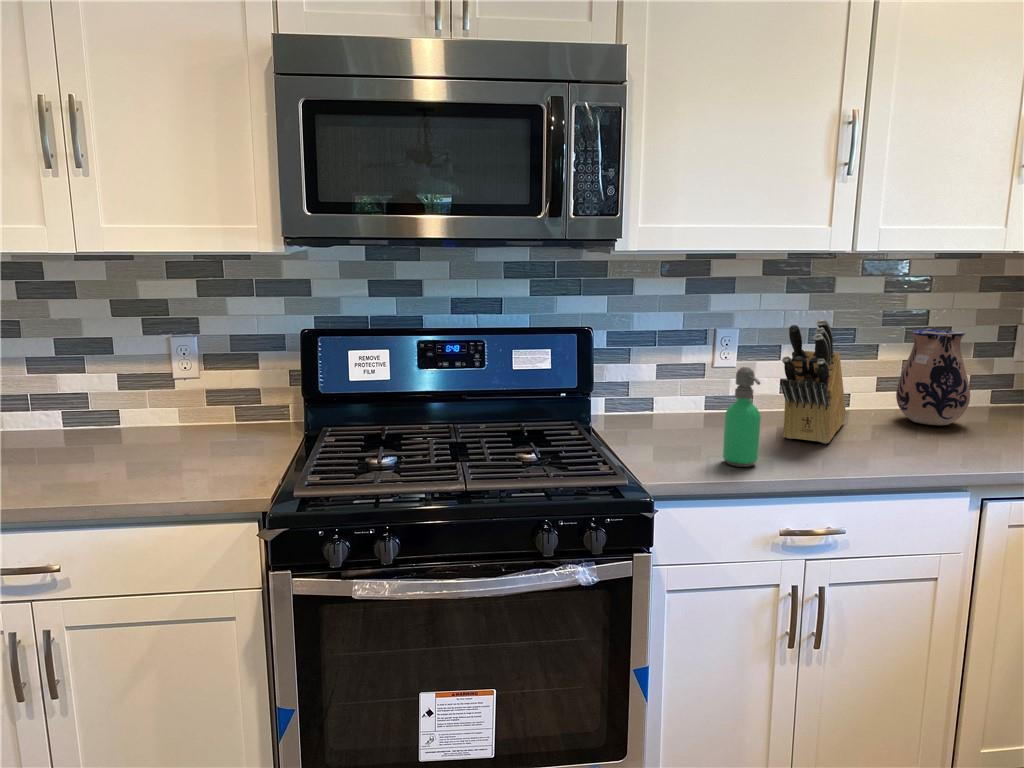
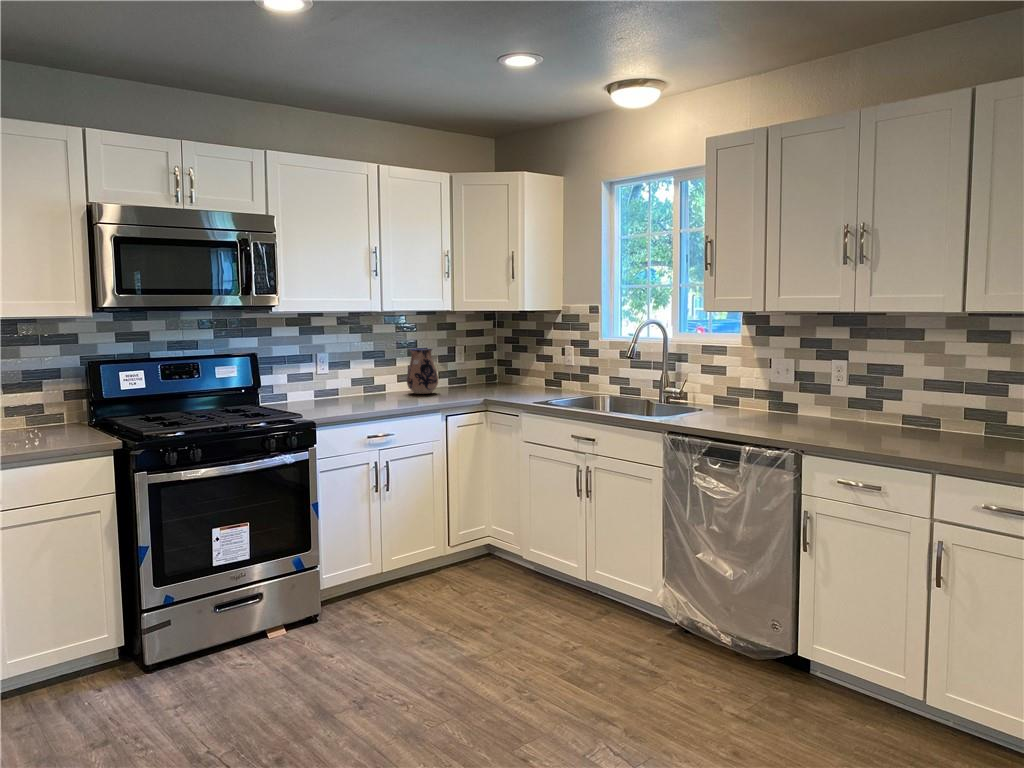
knife block: present [780,319,846,443] -> none [356,342,385,403]
soap dispenser: present [723,367,761,467] -> none [335,365,352,412]

